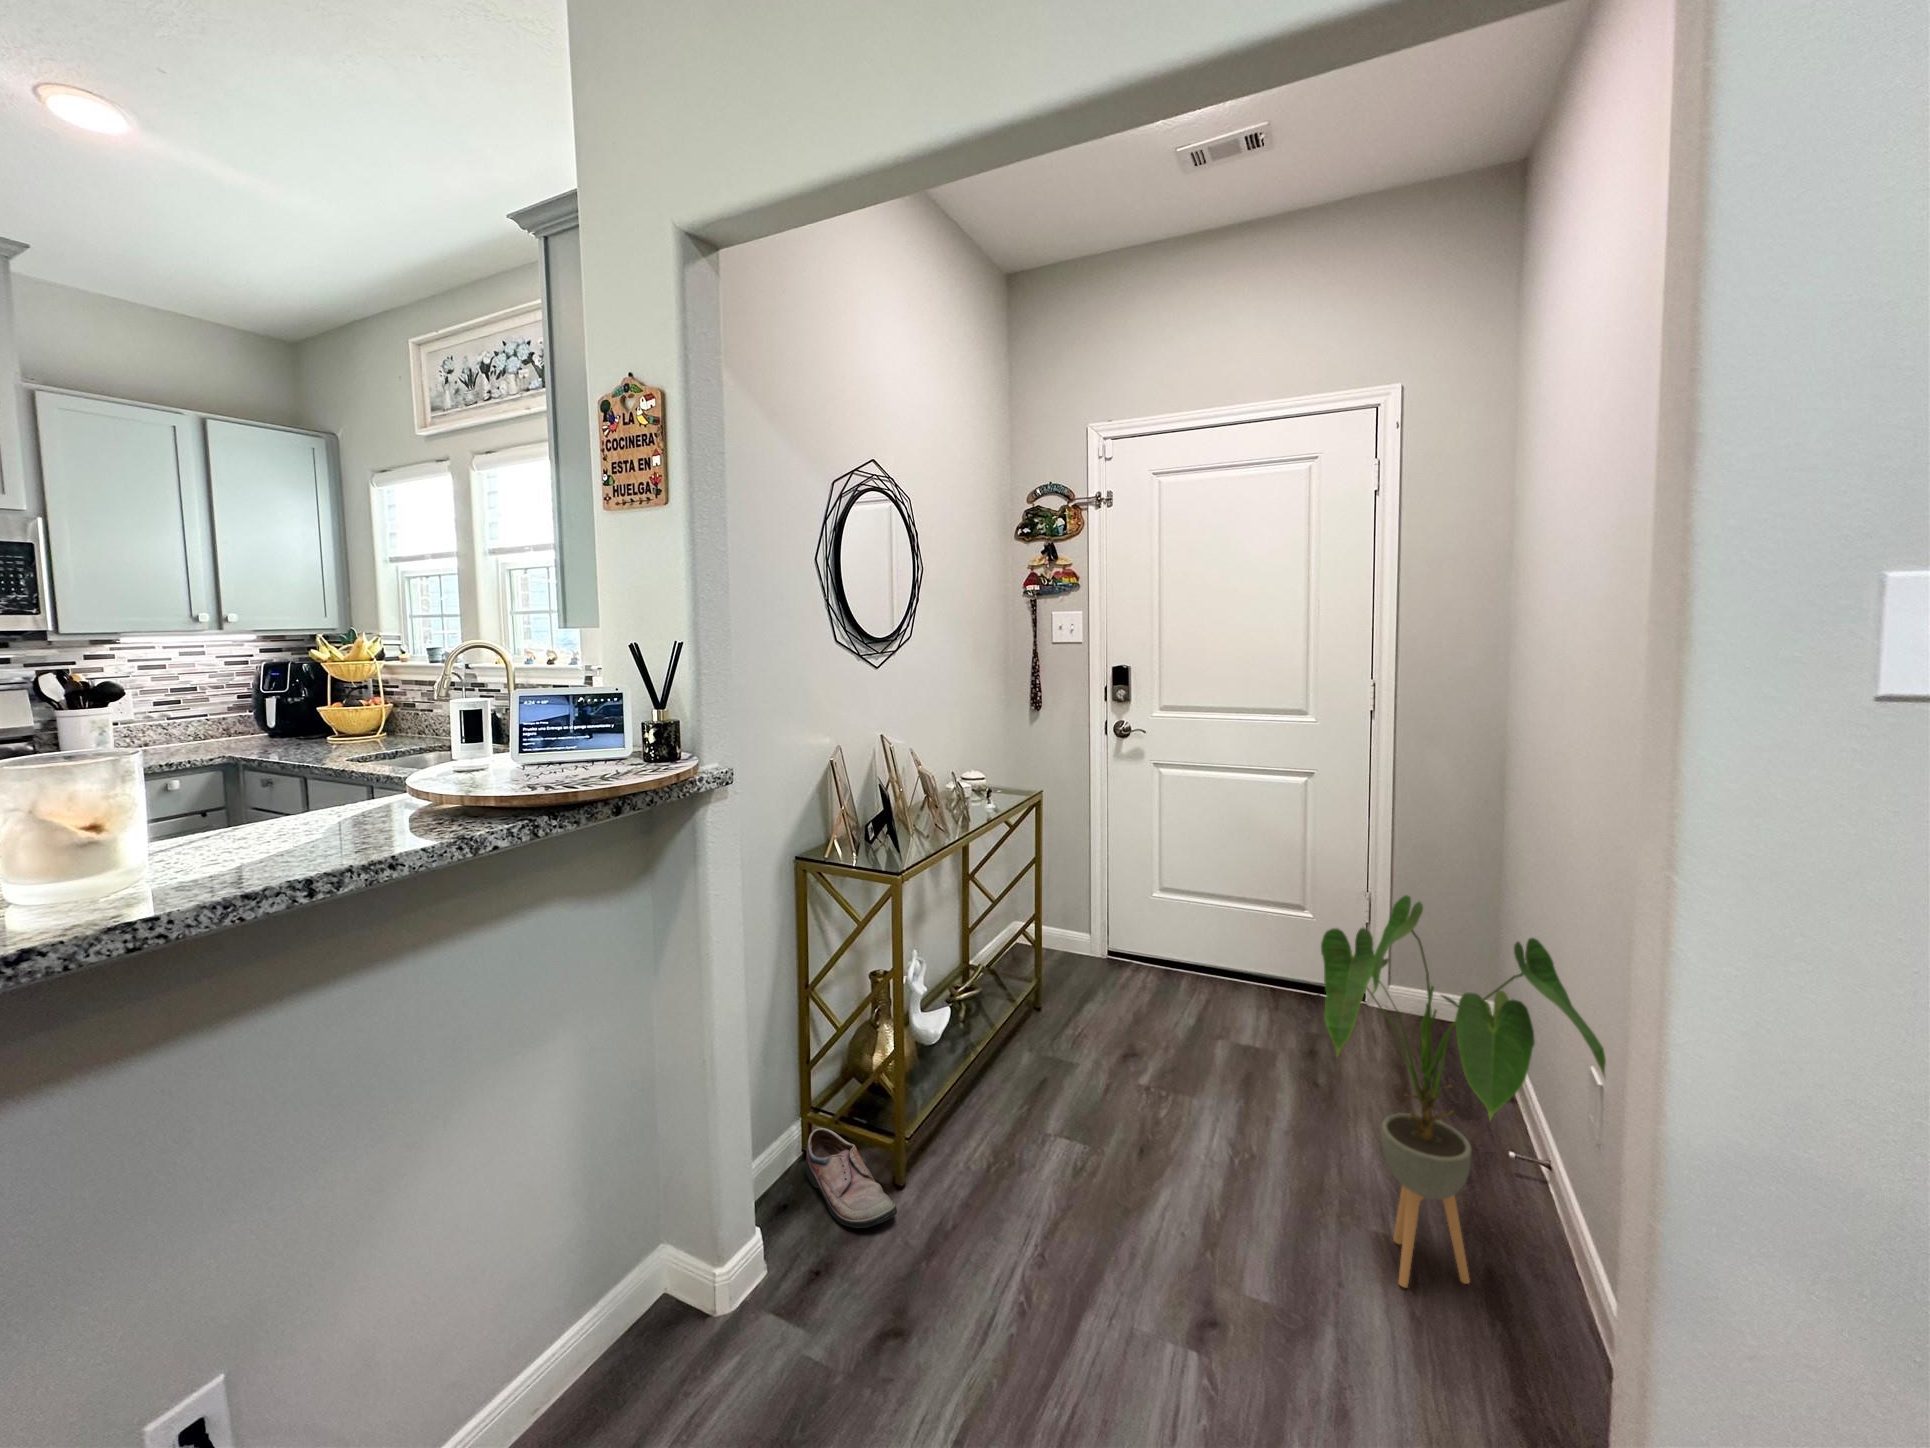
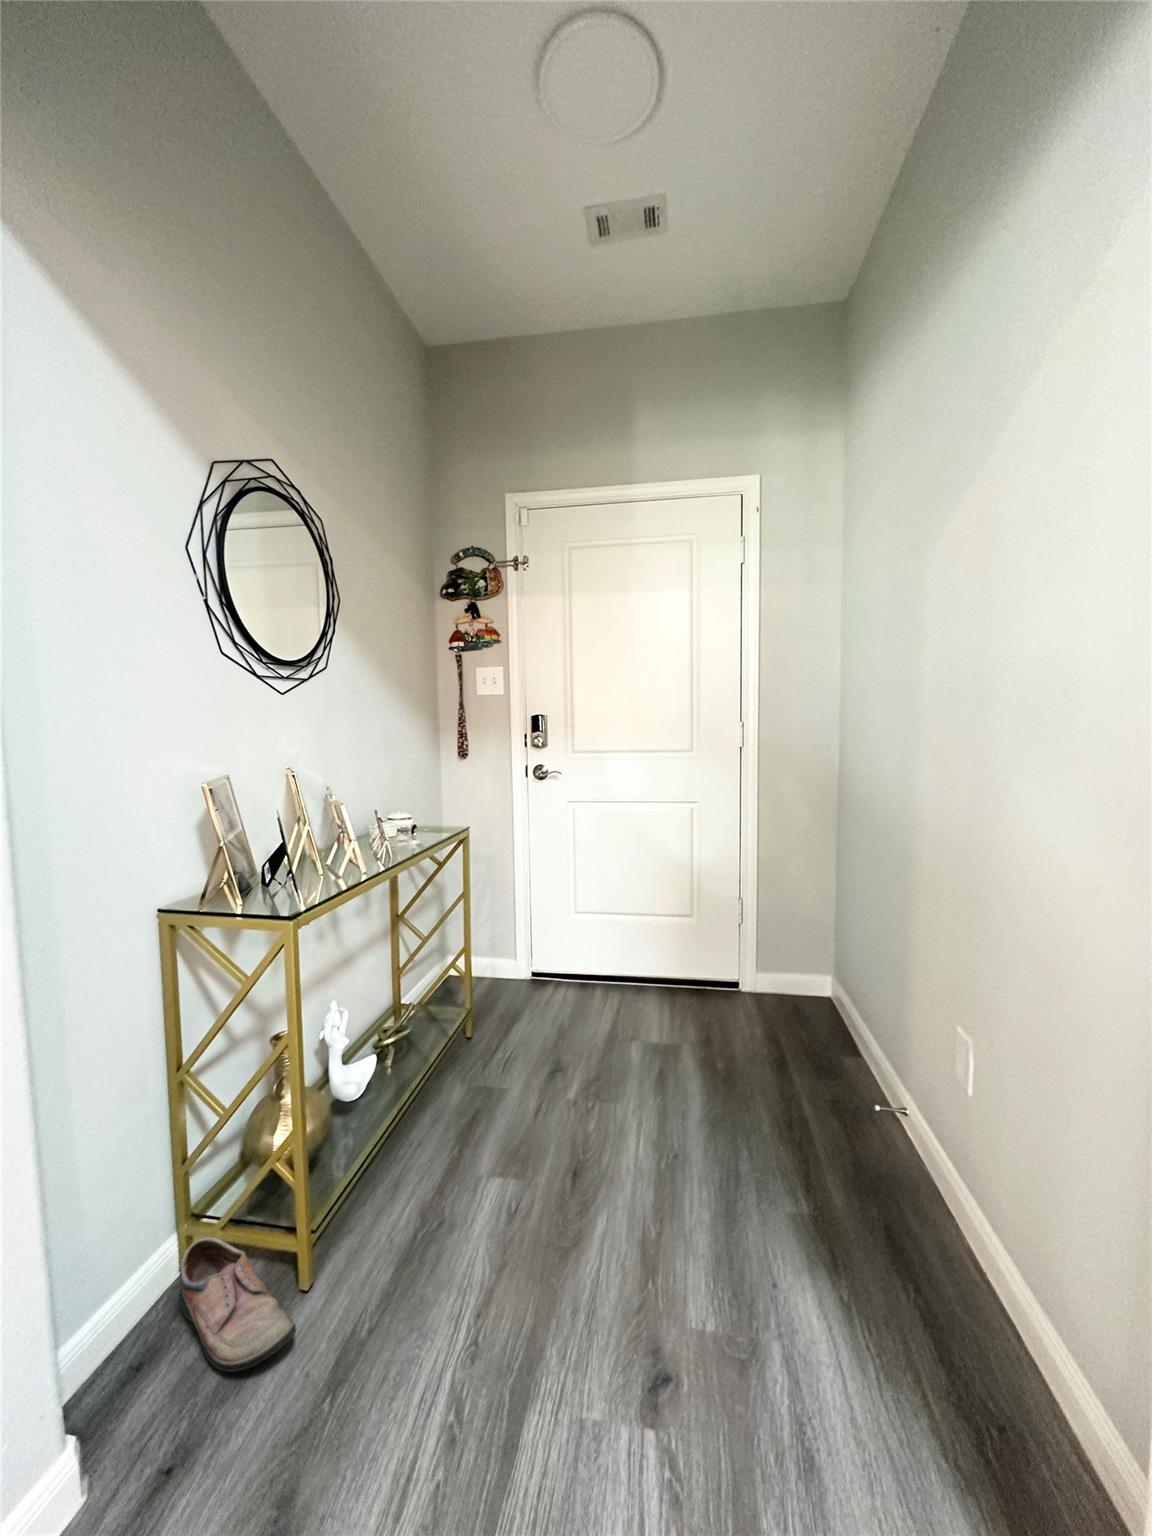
house plant: present [1321,895,1606,1288] -> none [754,890,1001,1273]

